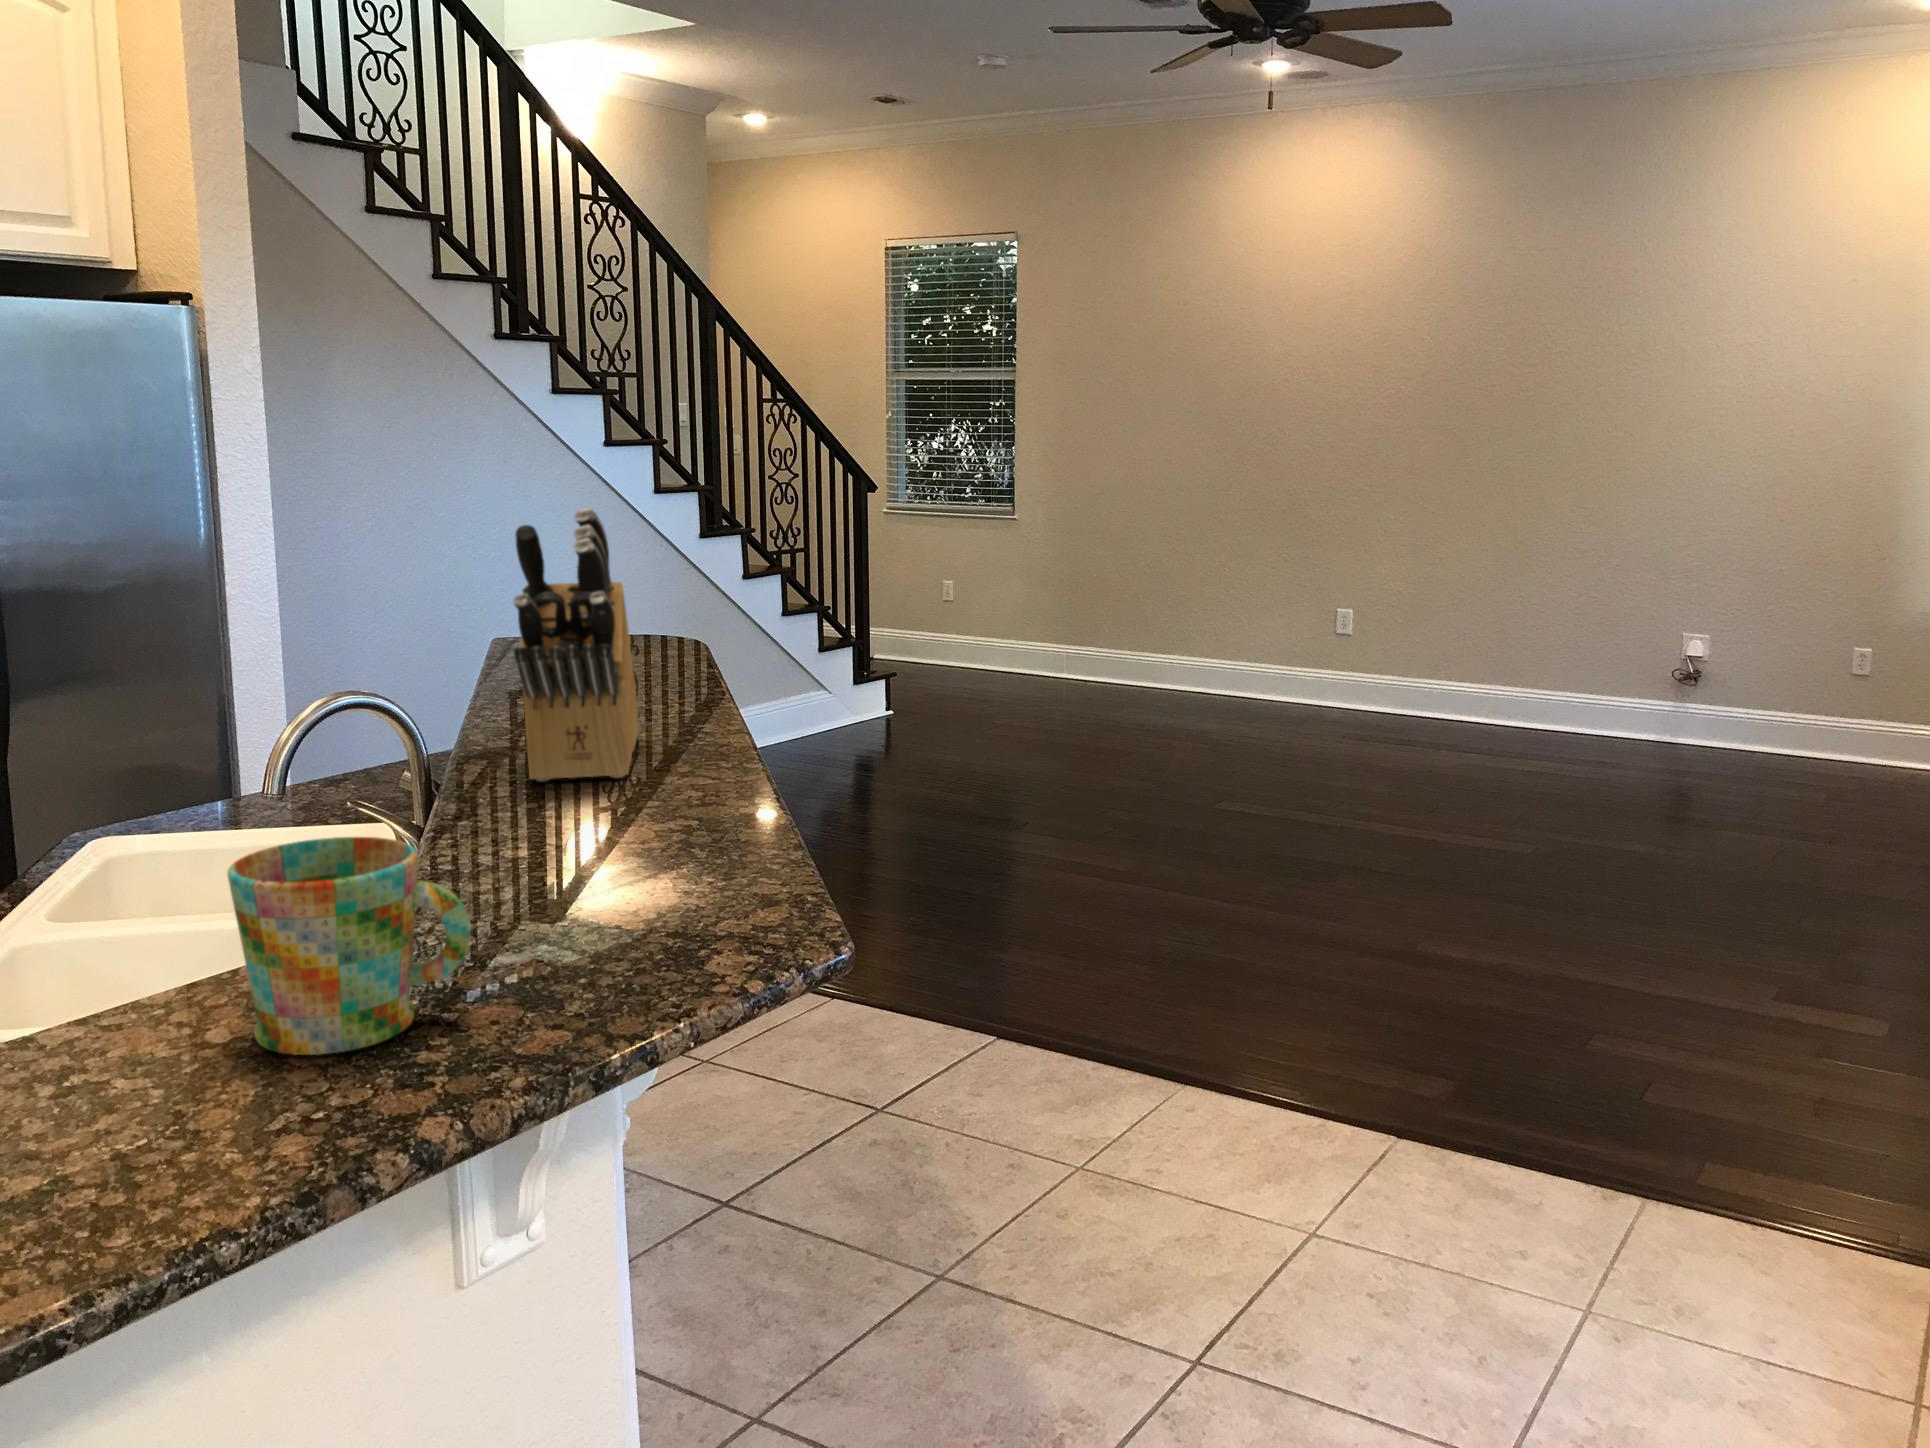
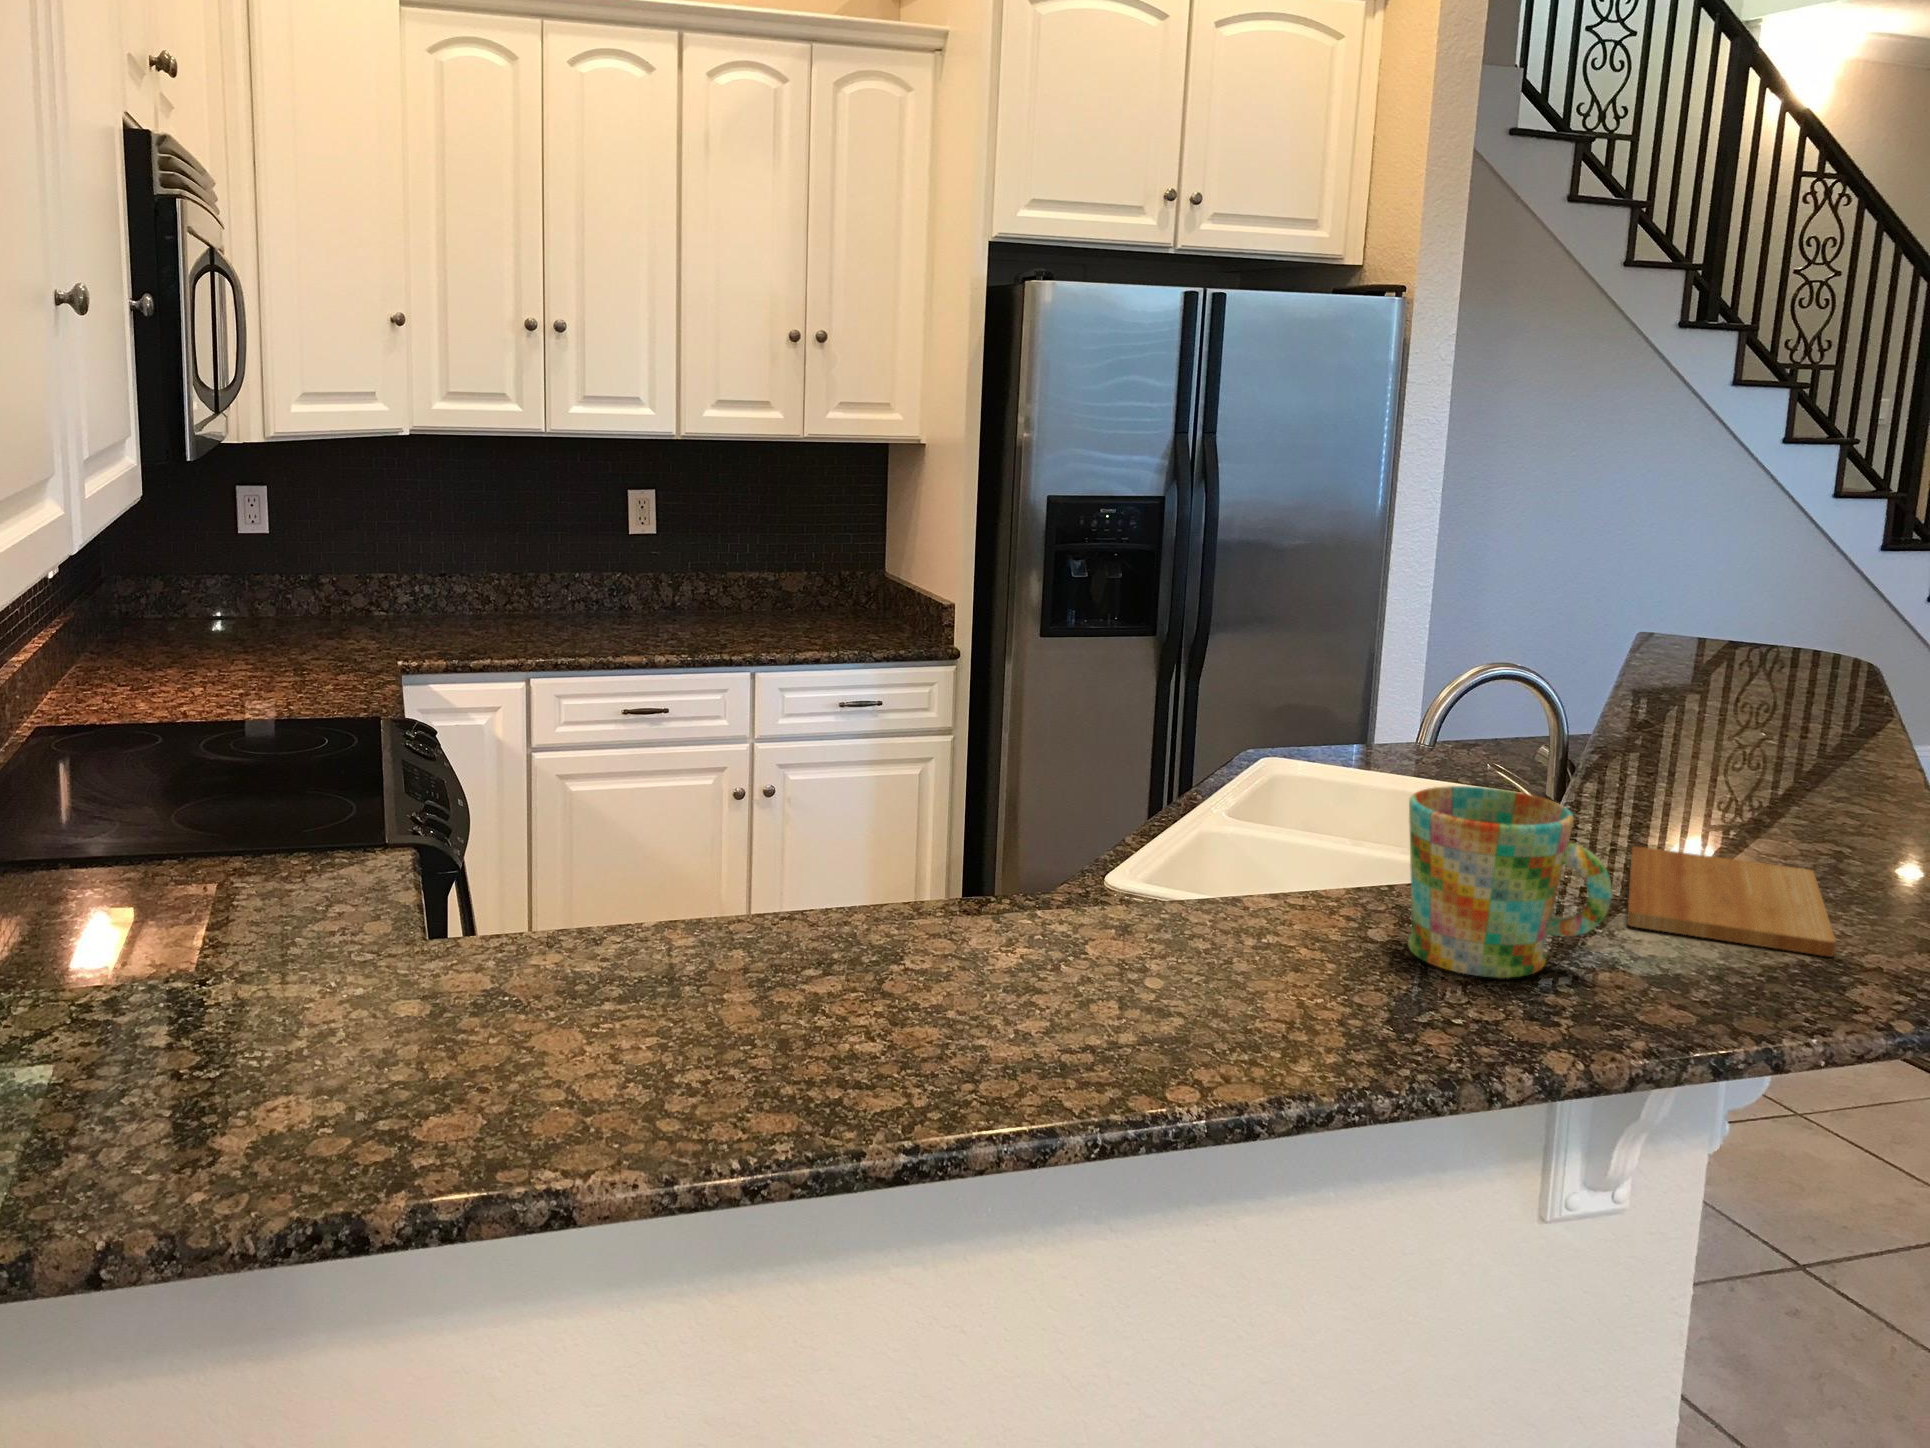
knife block: present [513,508,639,782] -> none [1669,512,1803,793]
cutting board: none [497,848,691,949] -> present [1627,846,1836,957]

